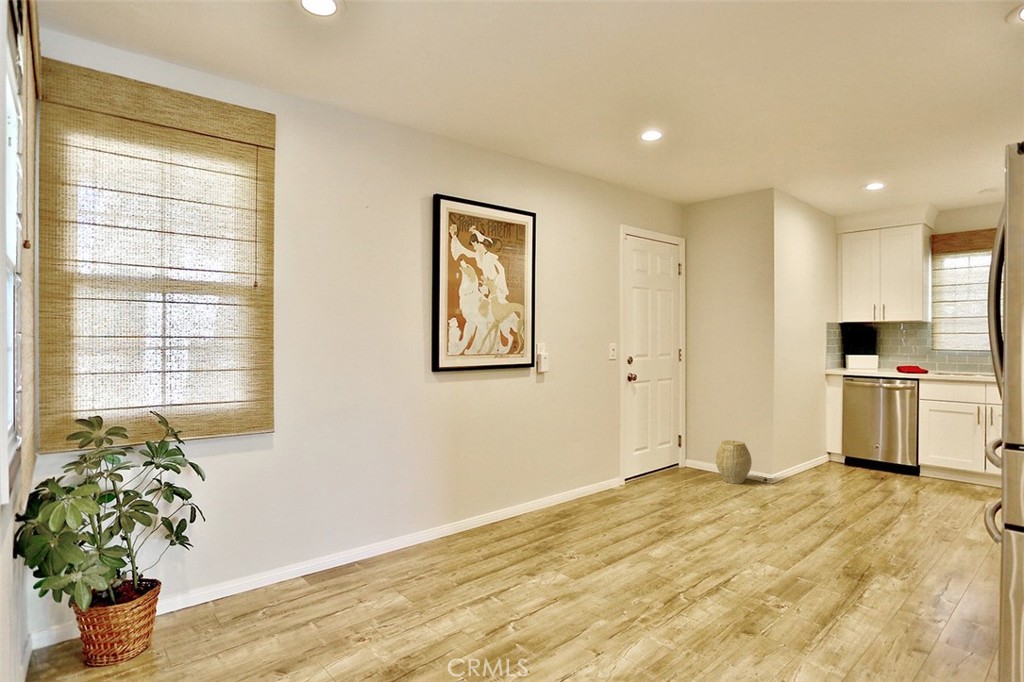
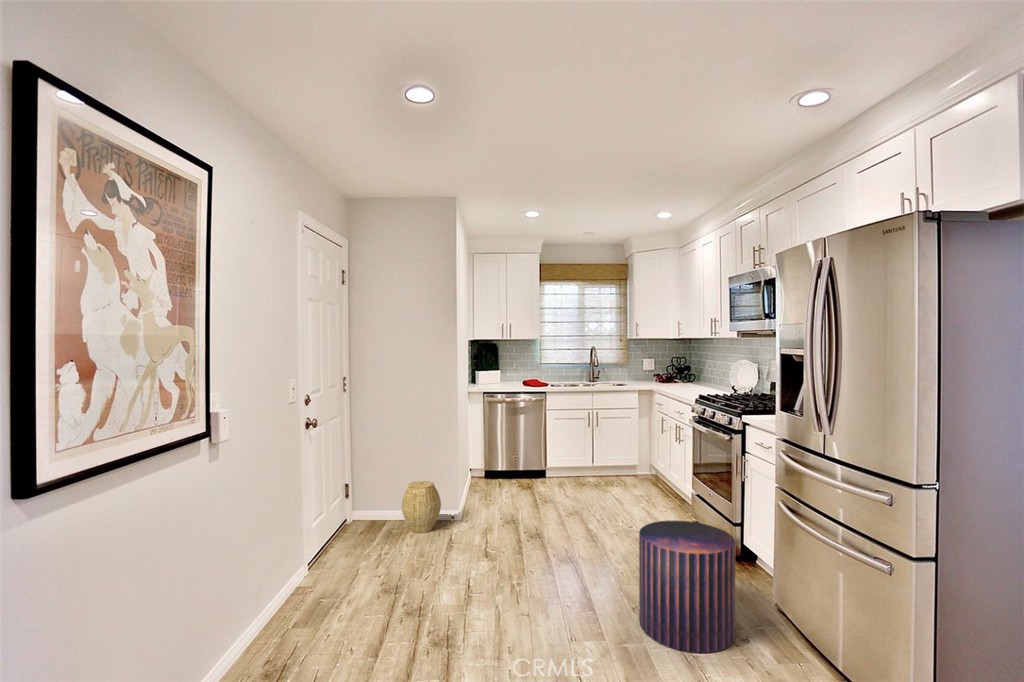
pouf: none [849,489,964,619] -> present [639,521,735,653]

